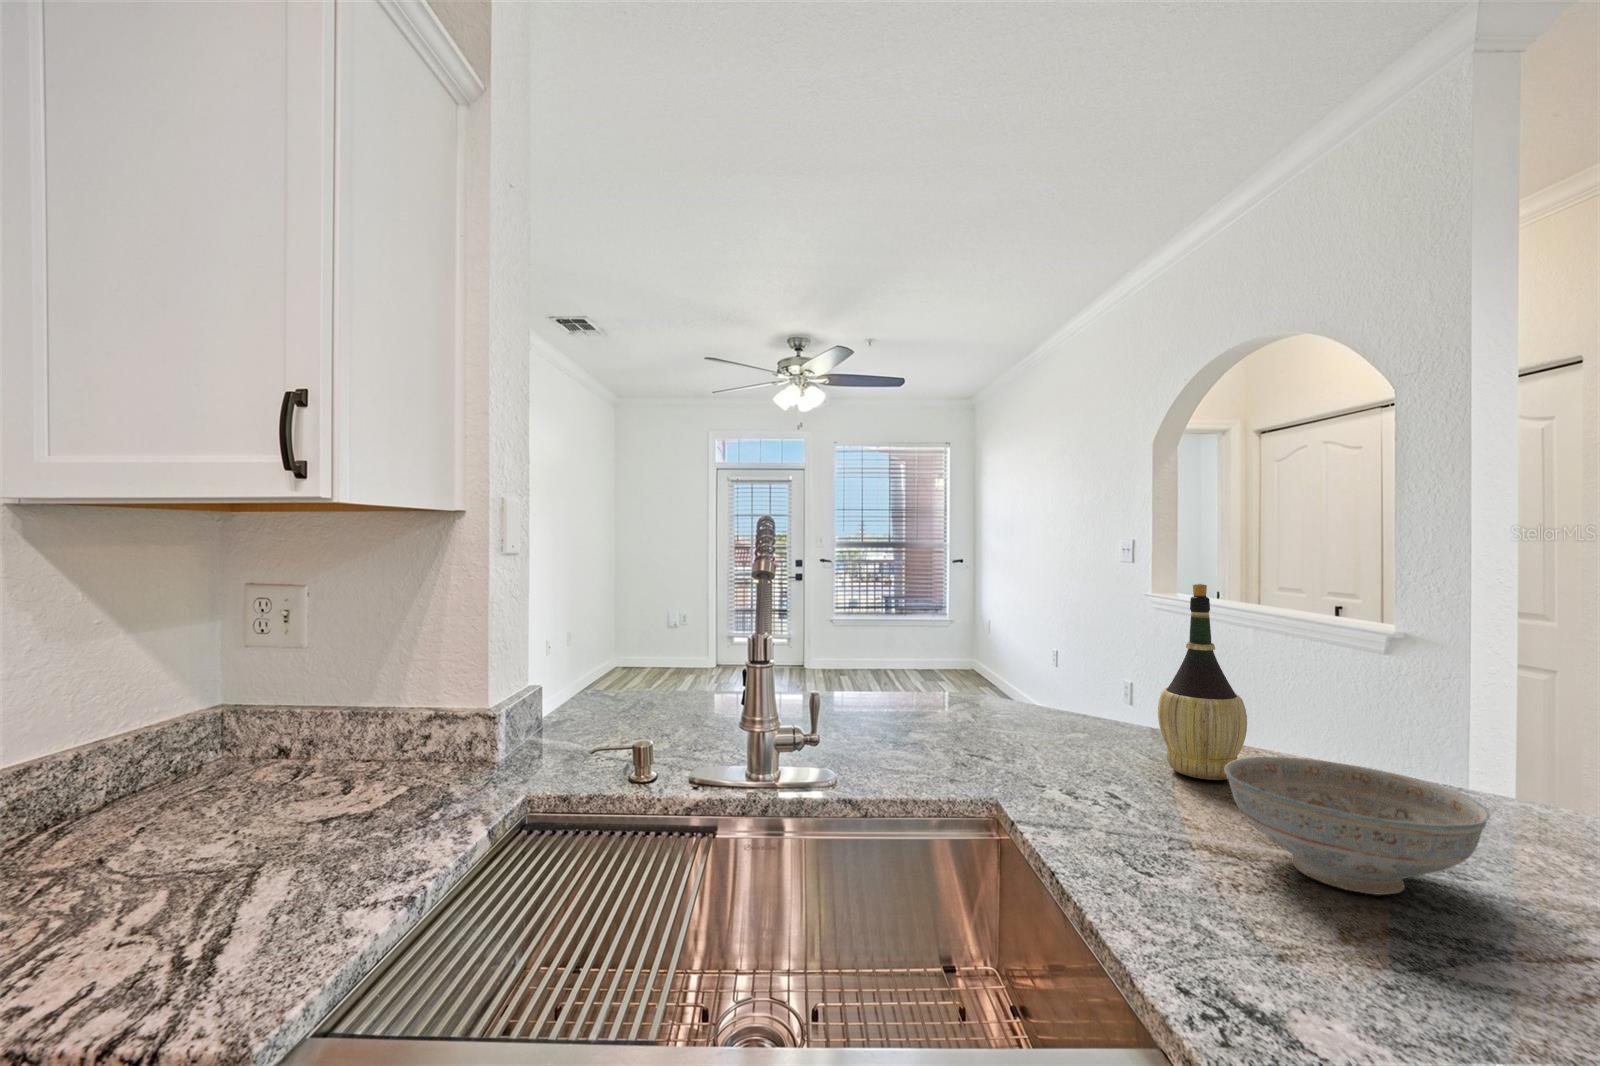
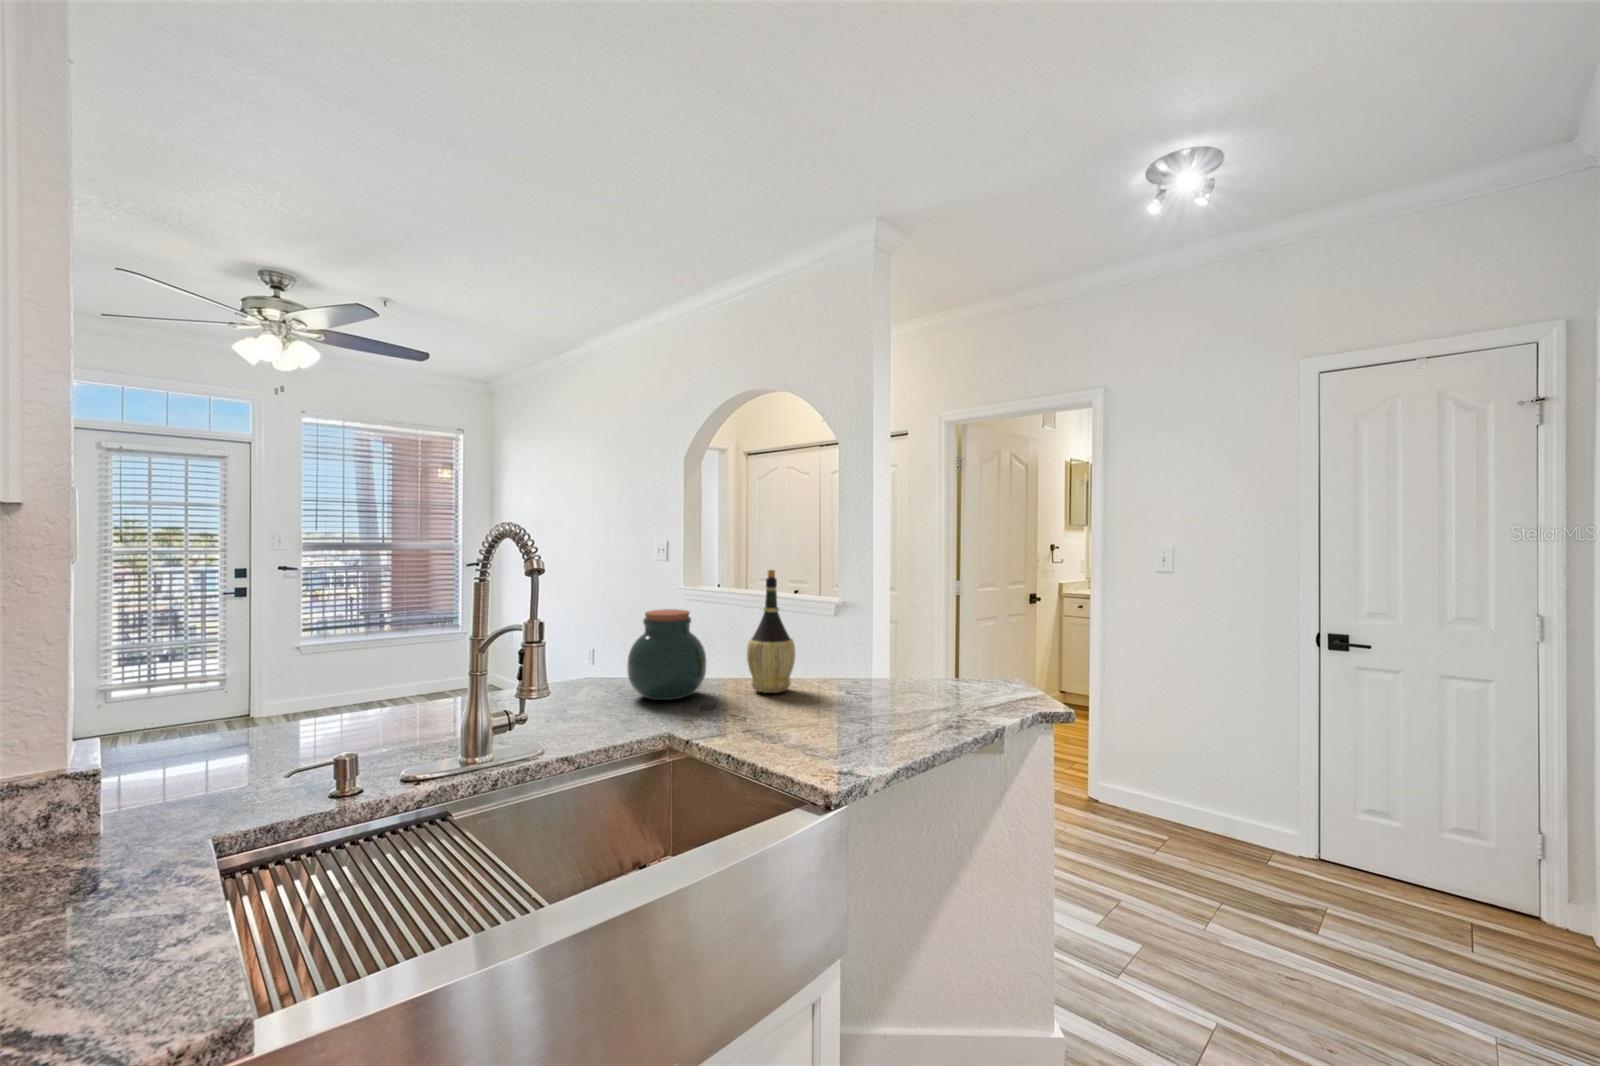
jar: none [981,632,1092,756] -> present [627,609,706,700]
decorative bowl: present [1225,757,1490,895] -> none [808,667,916,729]

